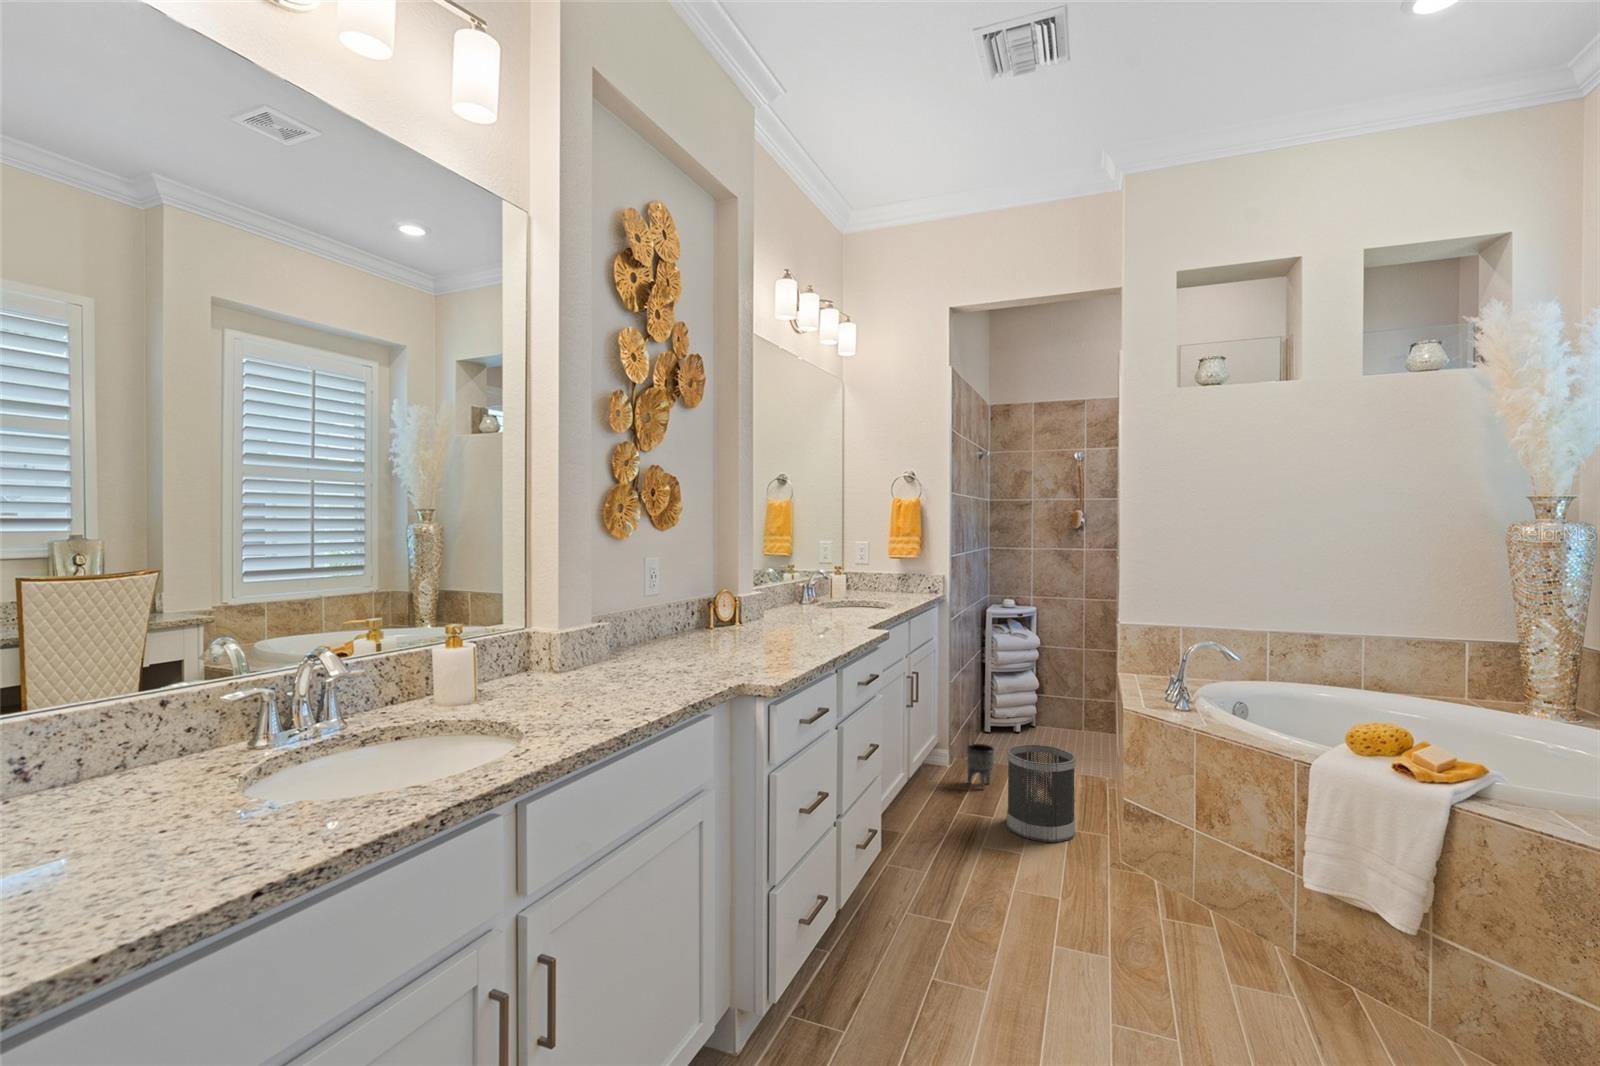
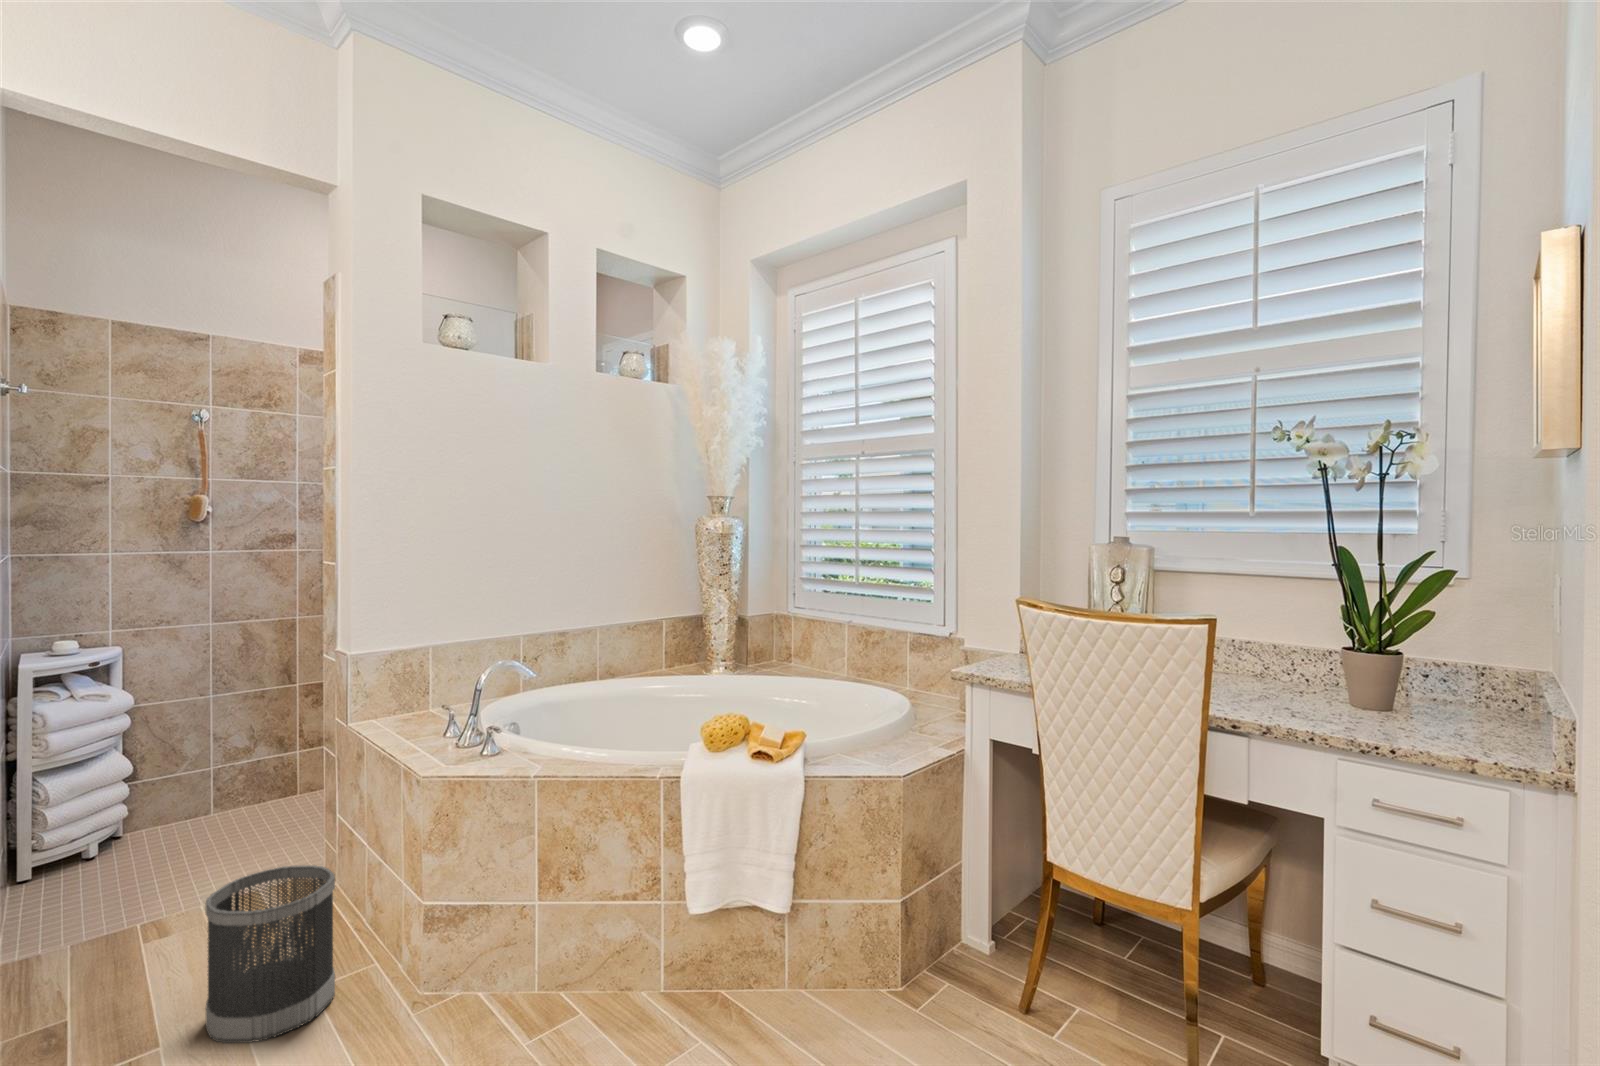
planter: present [966,744,995,789] -> none [61,911,130,1002]

